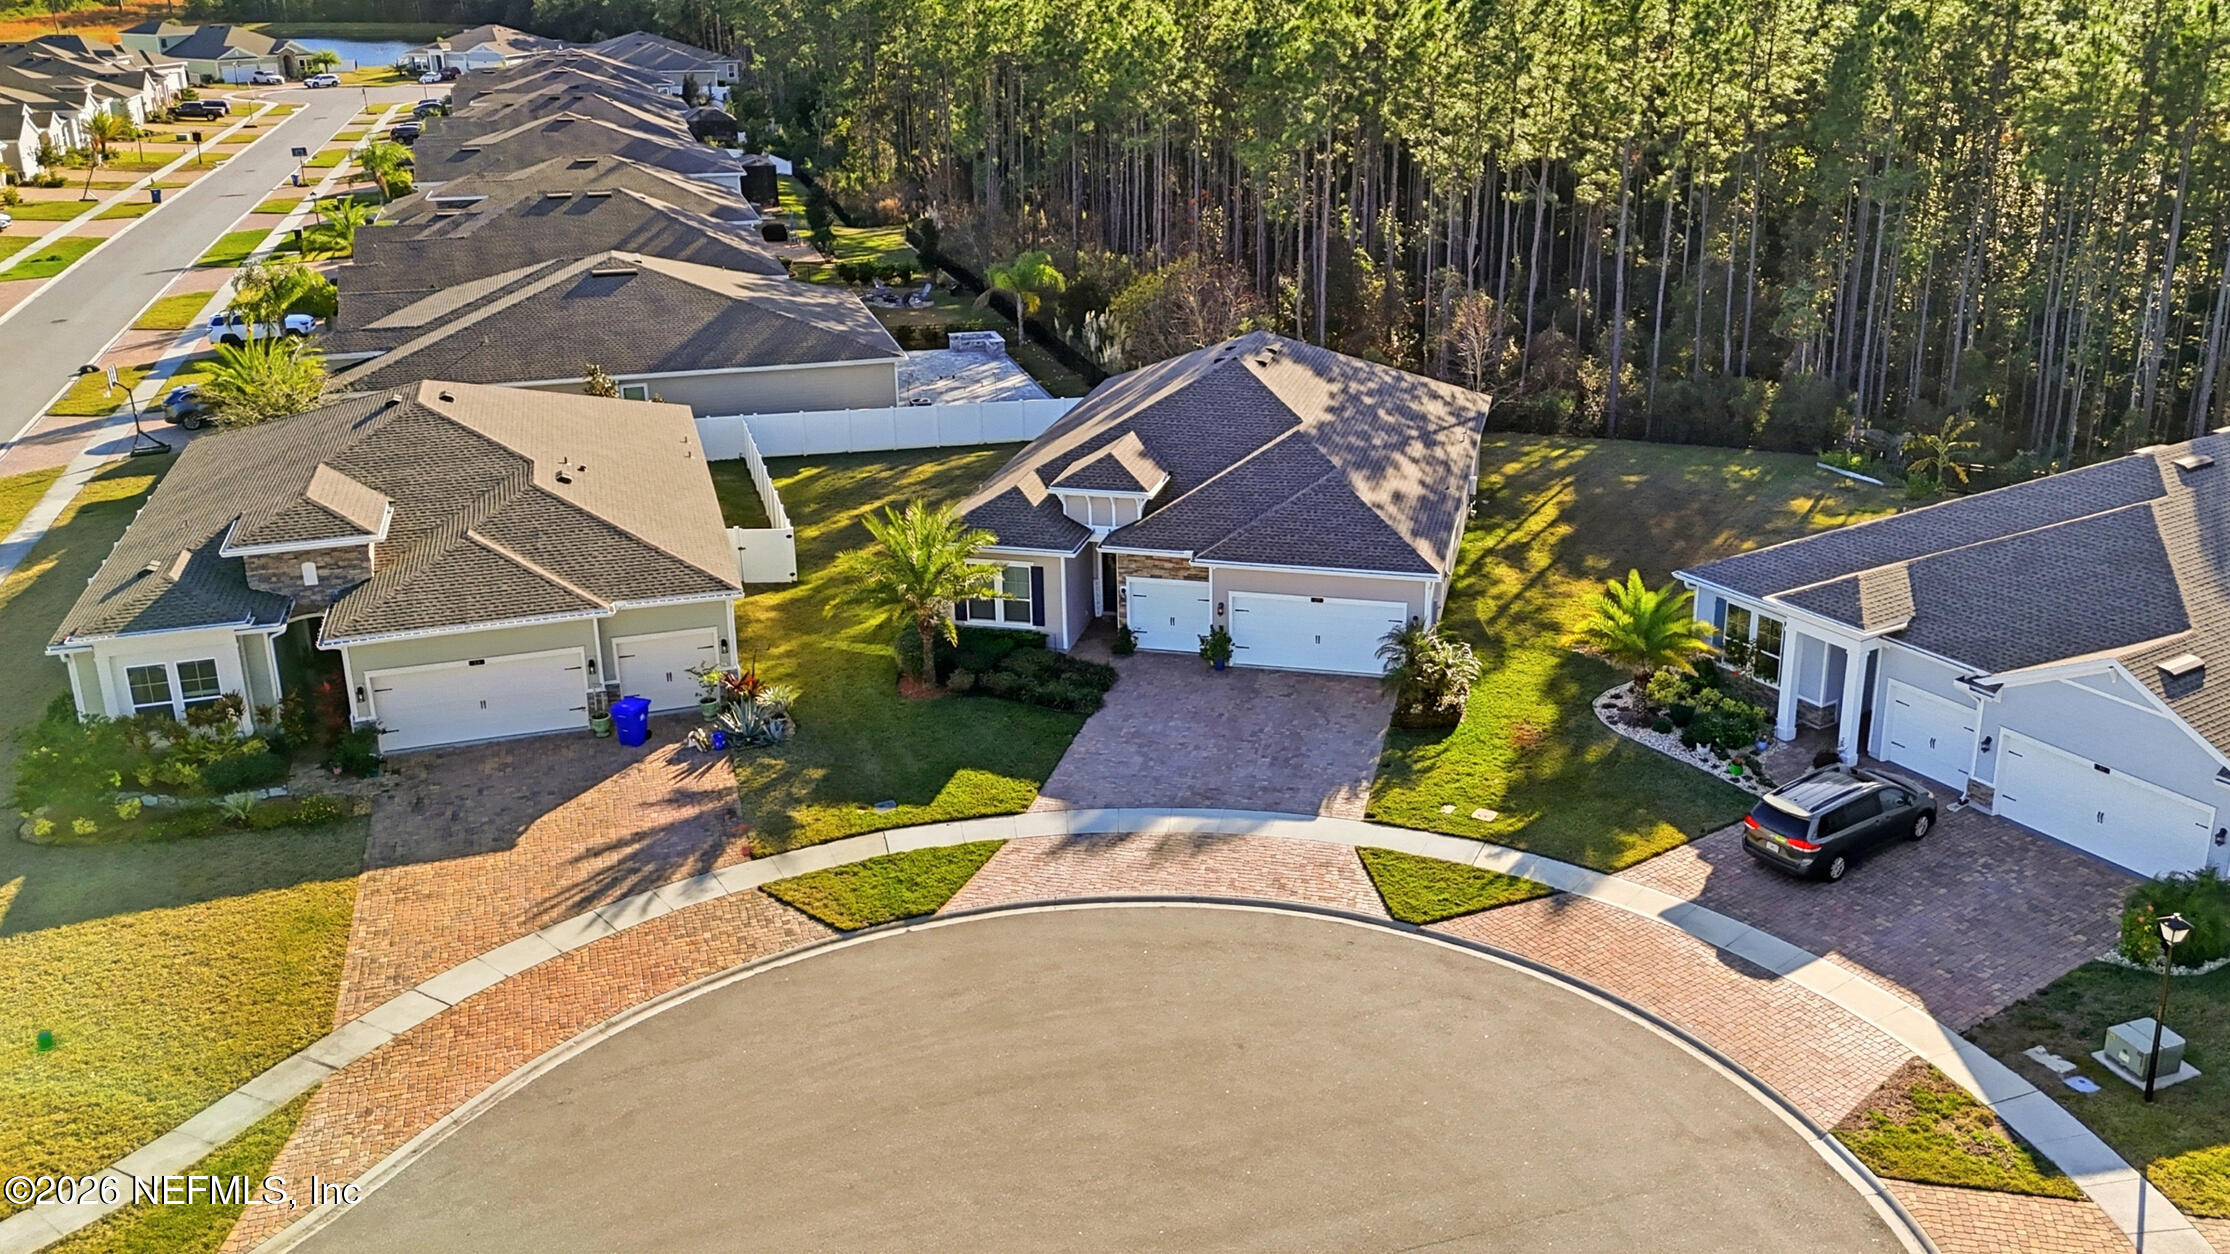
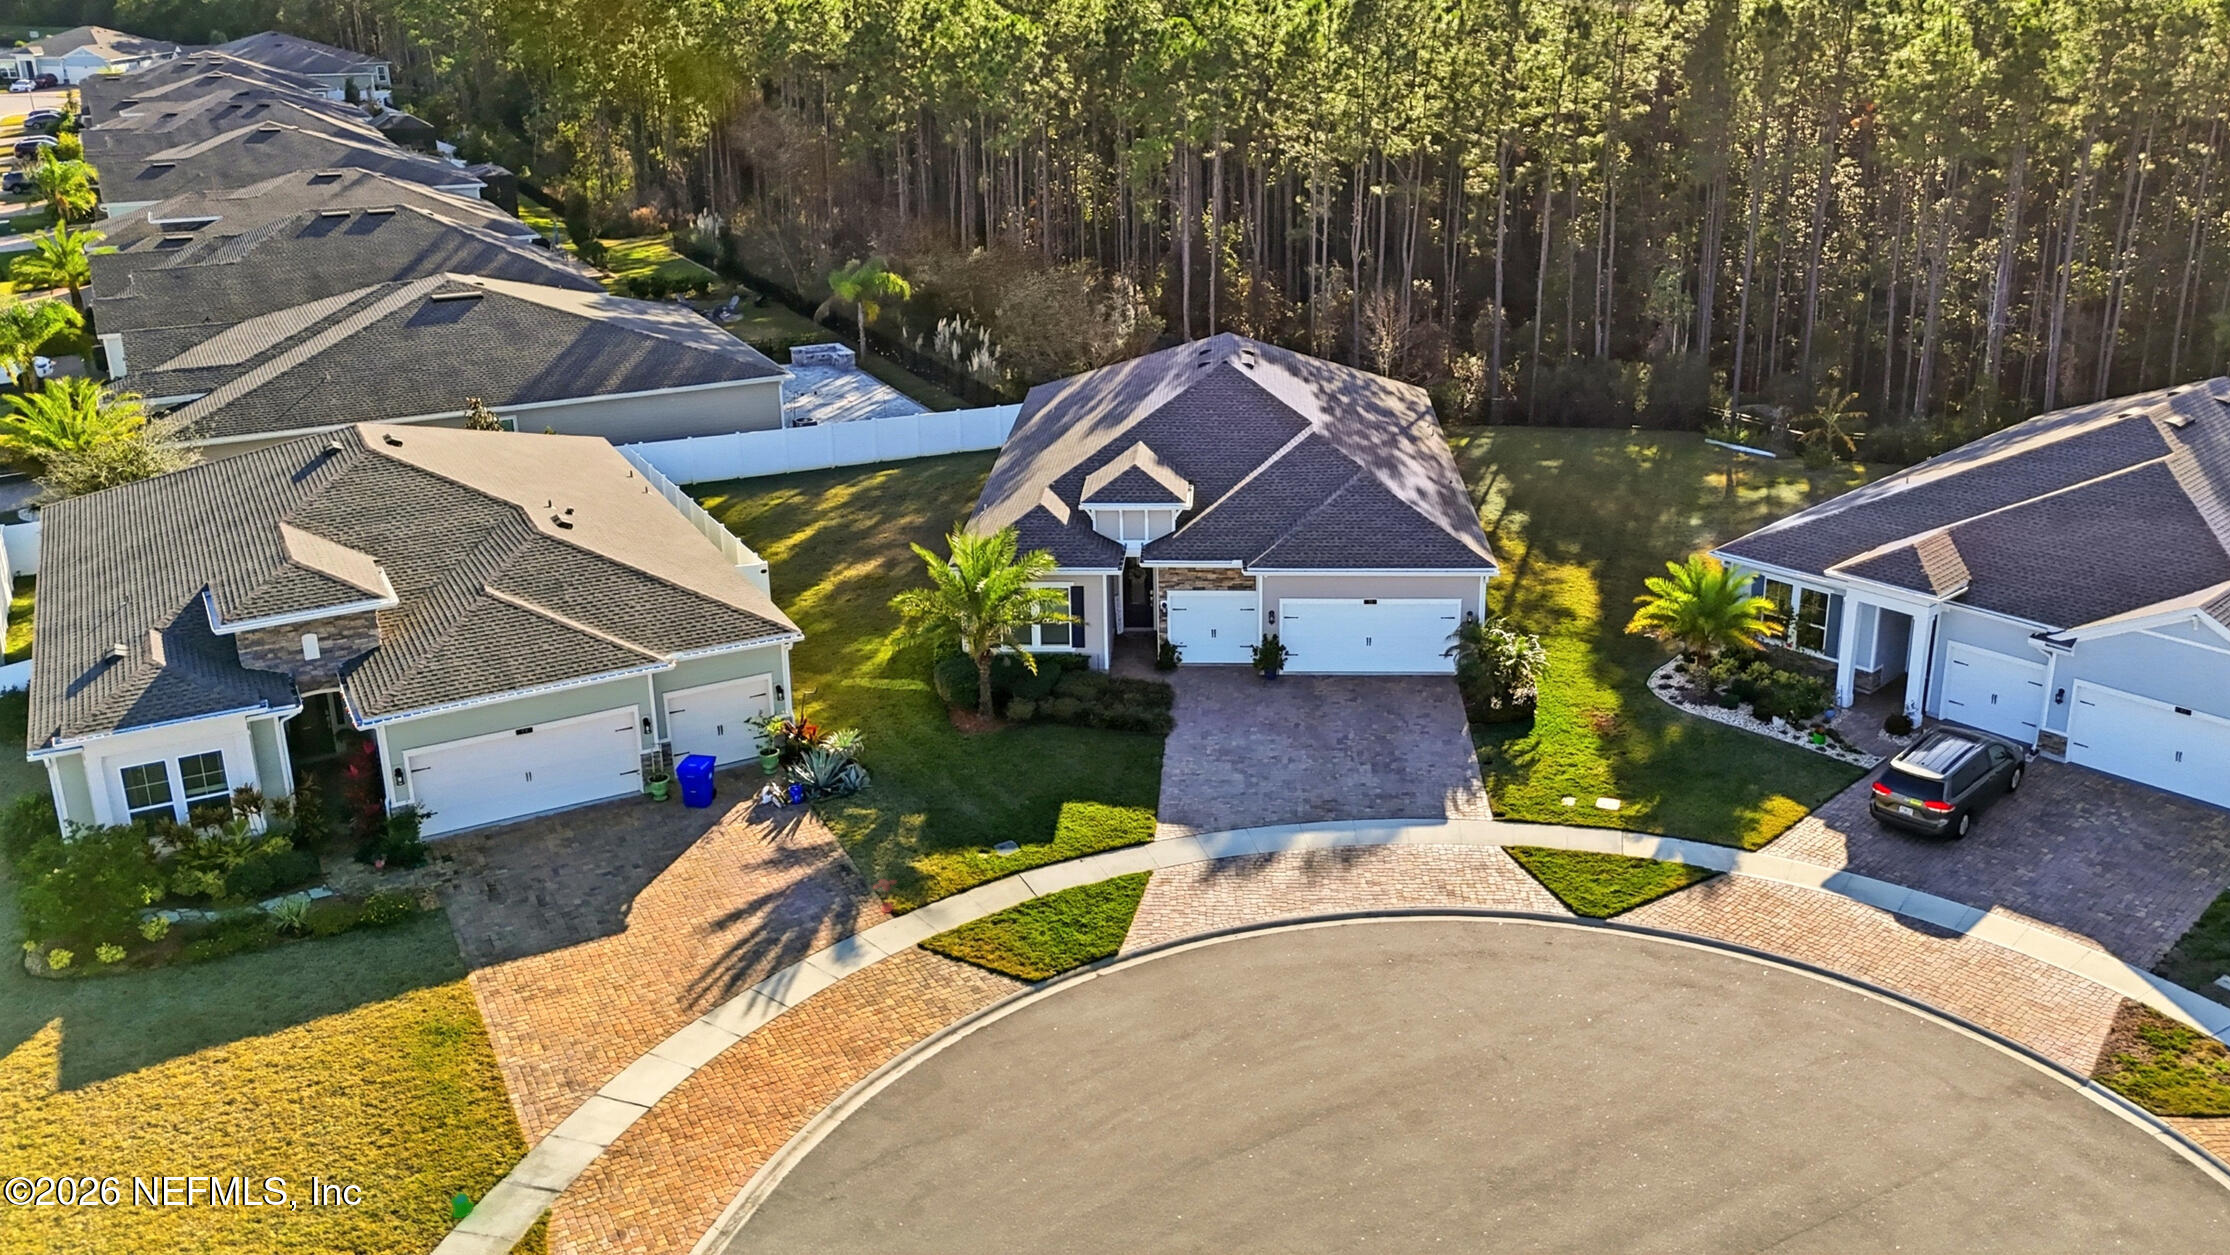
watering can: present [36,1029,56,1051] -> present [451,1192,474,1218]

